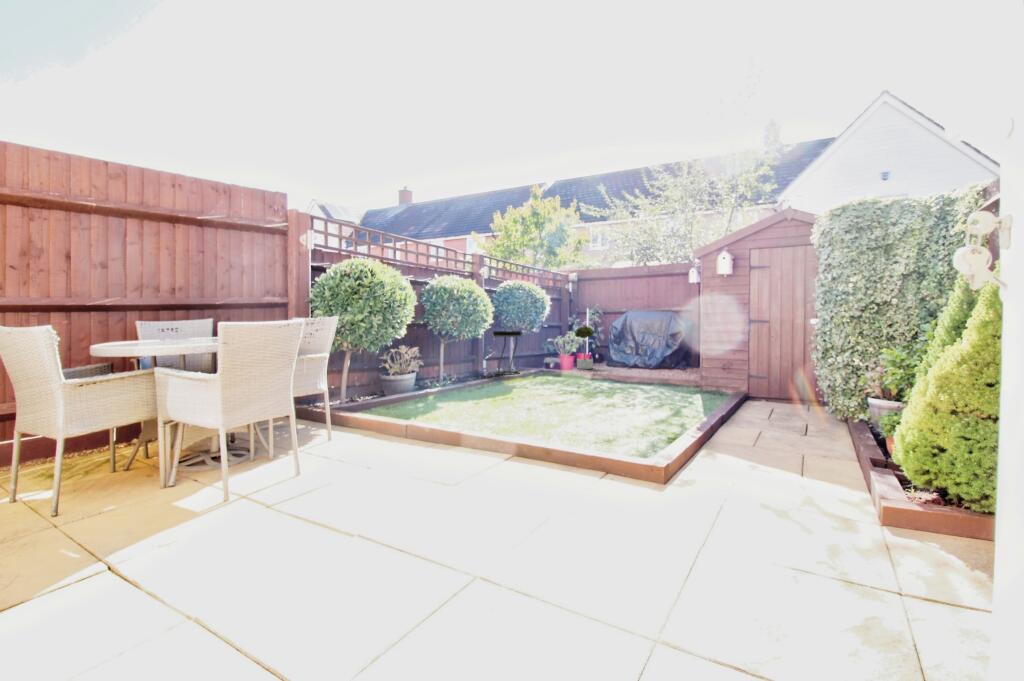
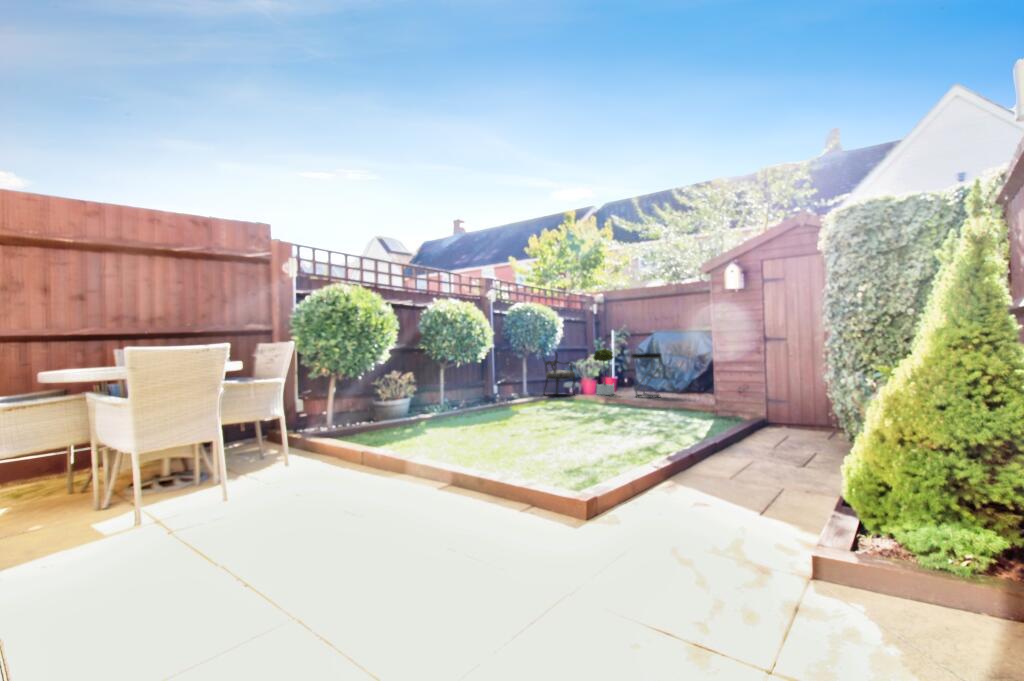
armchair: none [525,324,558,370] -> present [543,352,576,395]
stool: present [493,331,521,374] -> present [631,353,661,398]

